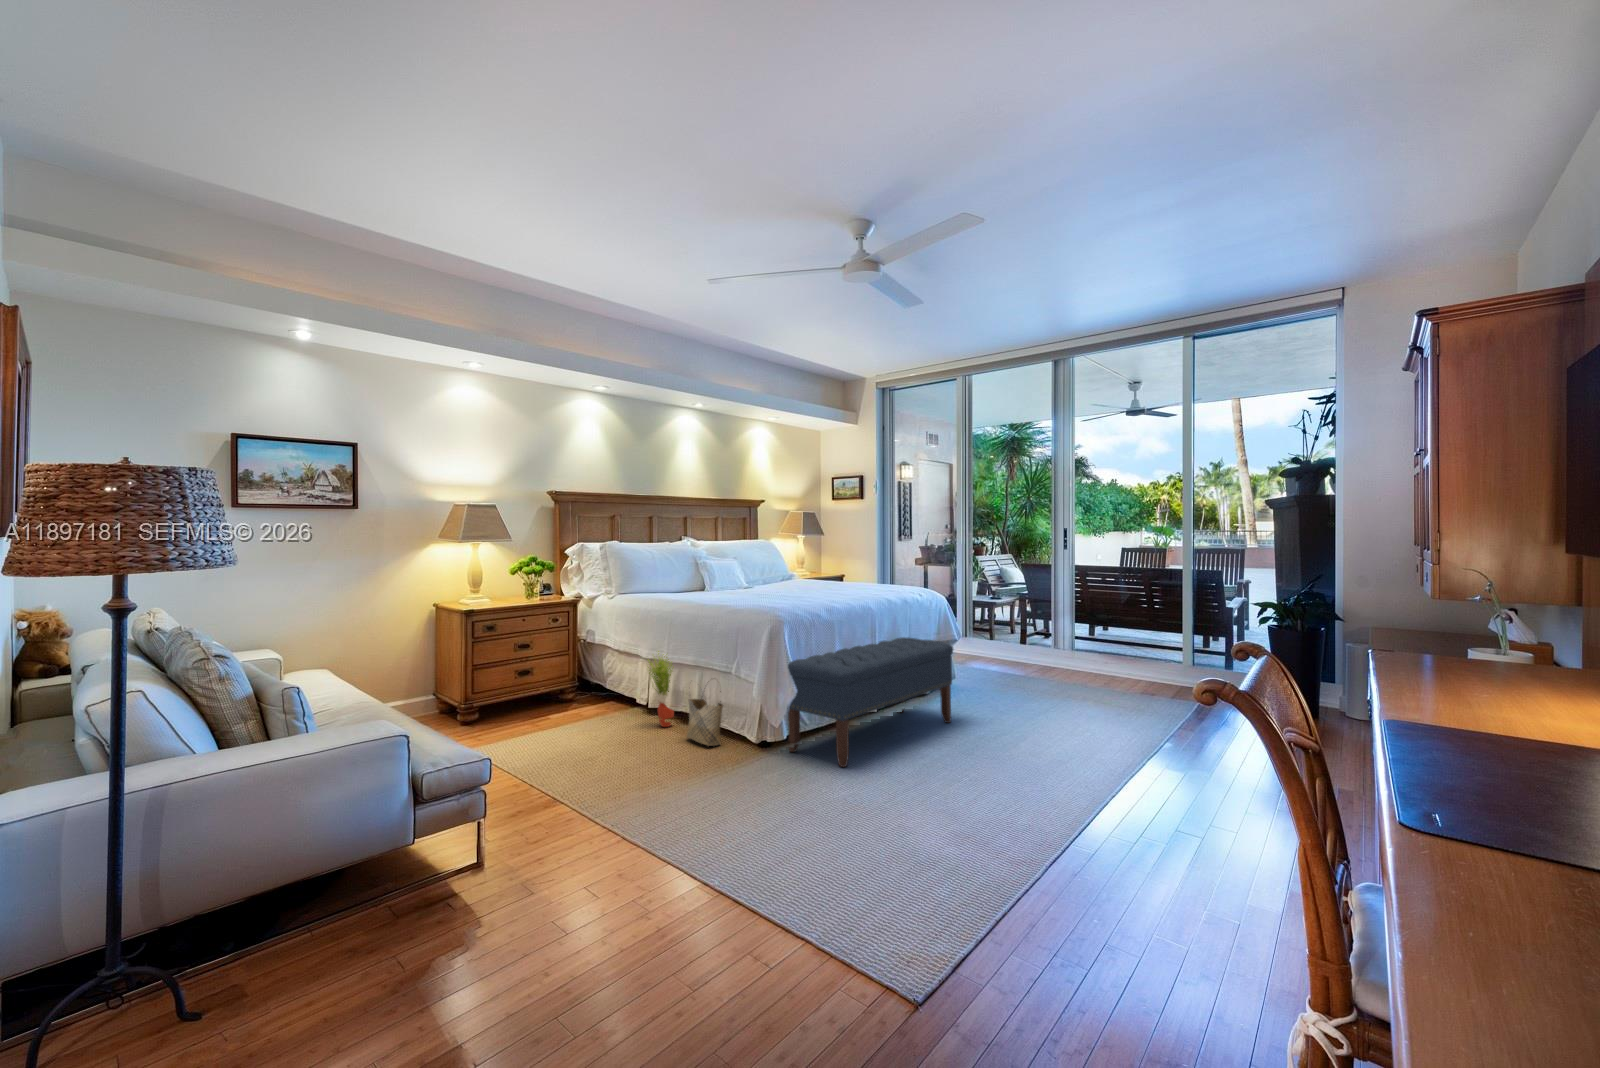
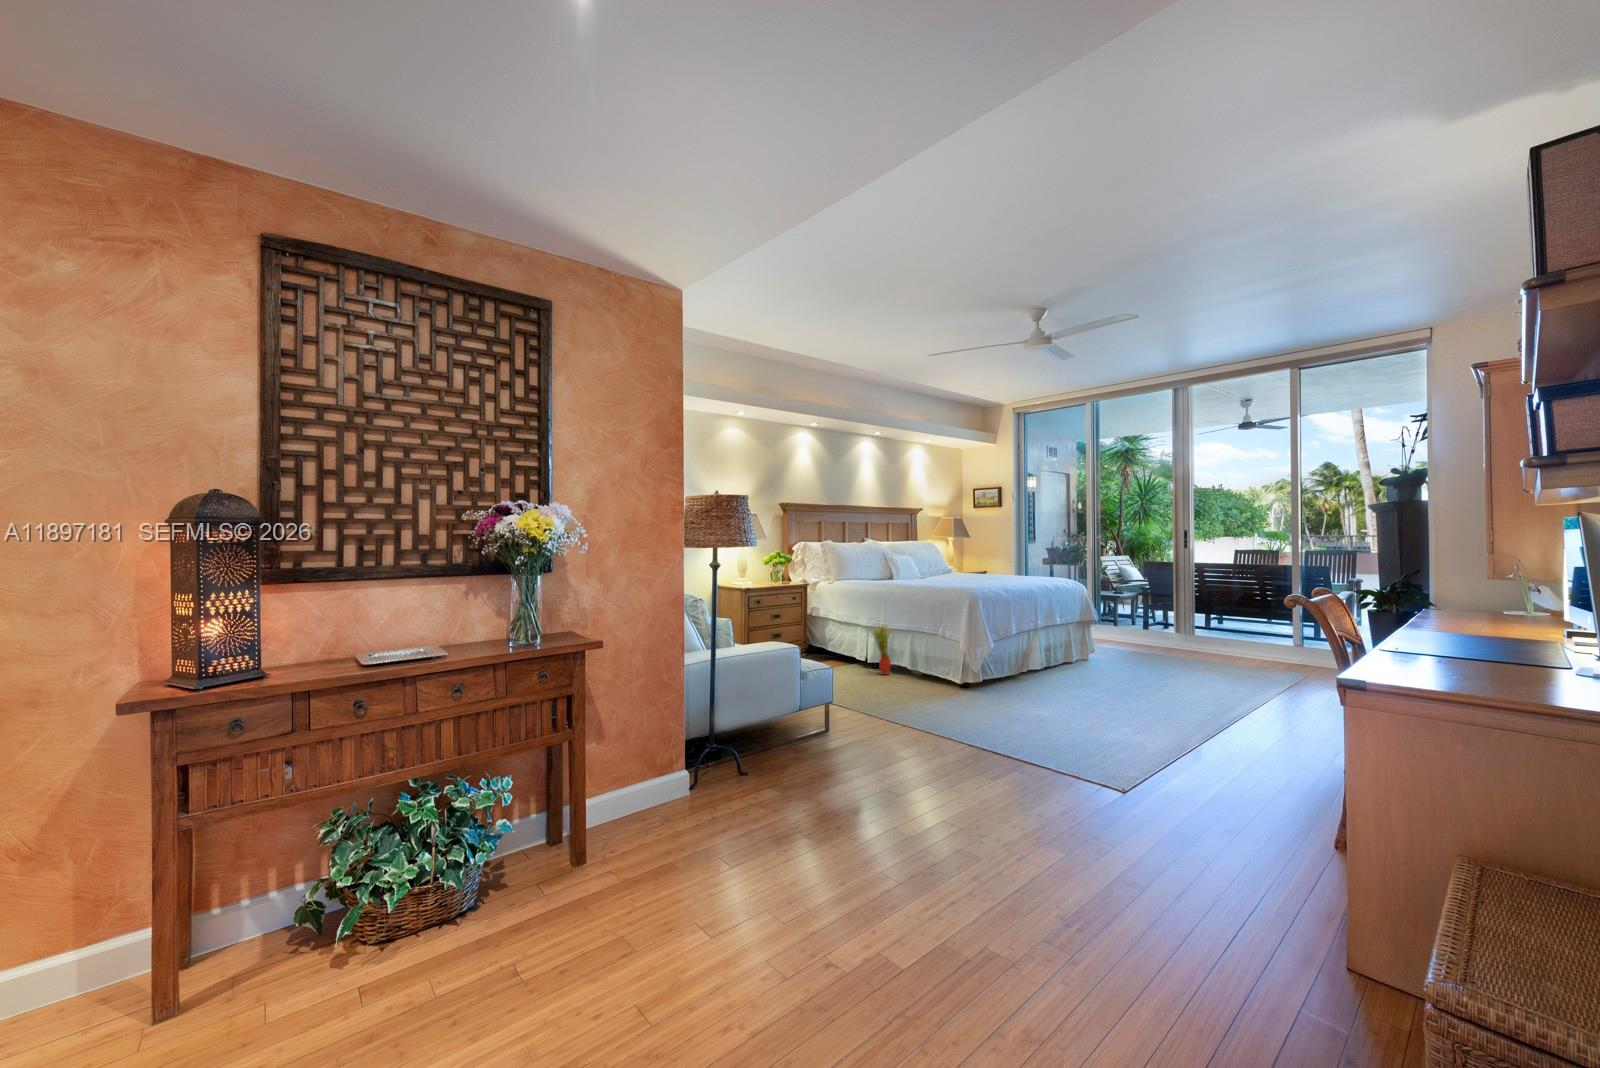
bench: present [788,637,953,767] -> none [982,615,1101,699]
woven basket: present [686,691,723,746] -> none [907,639,936,685]

